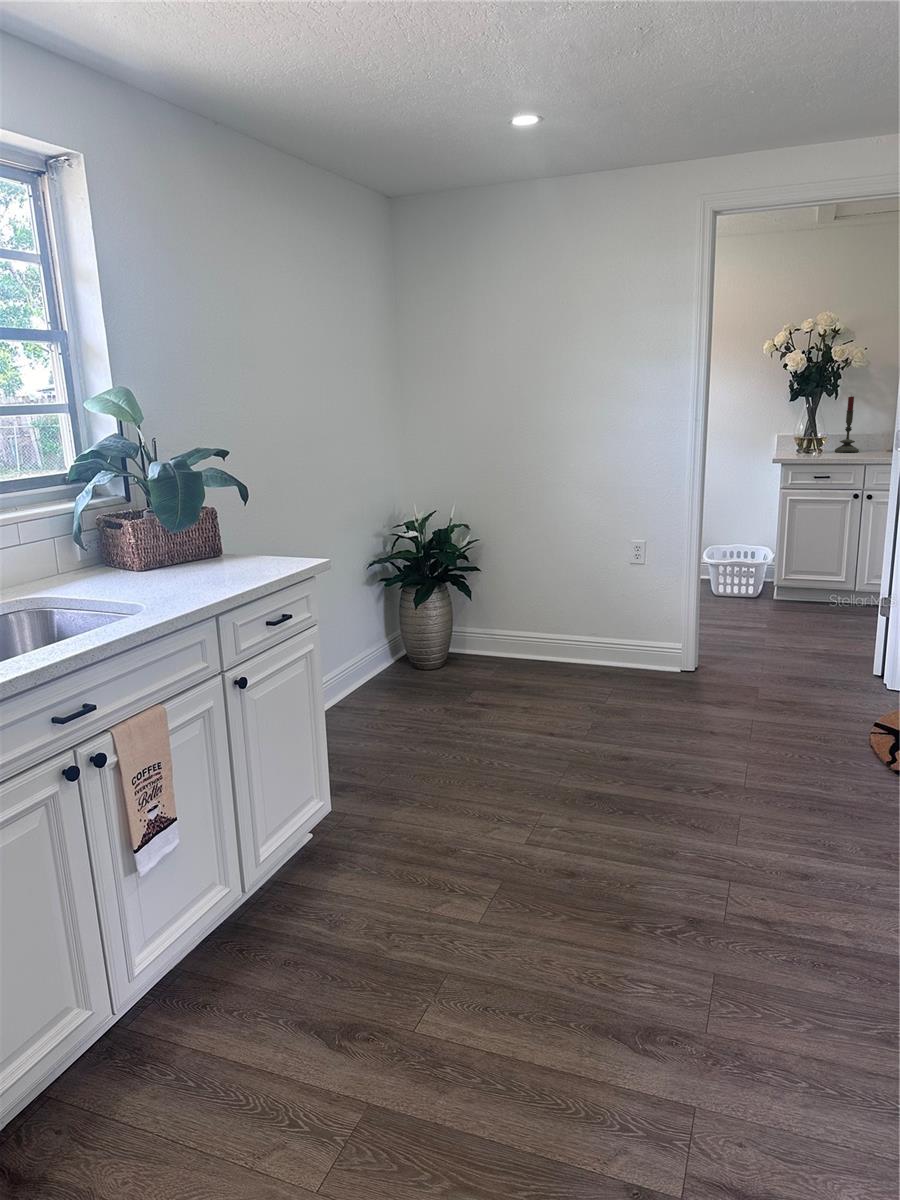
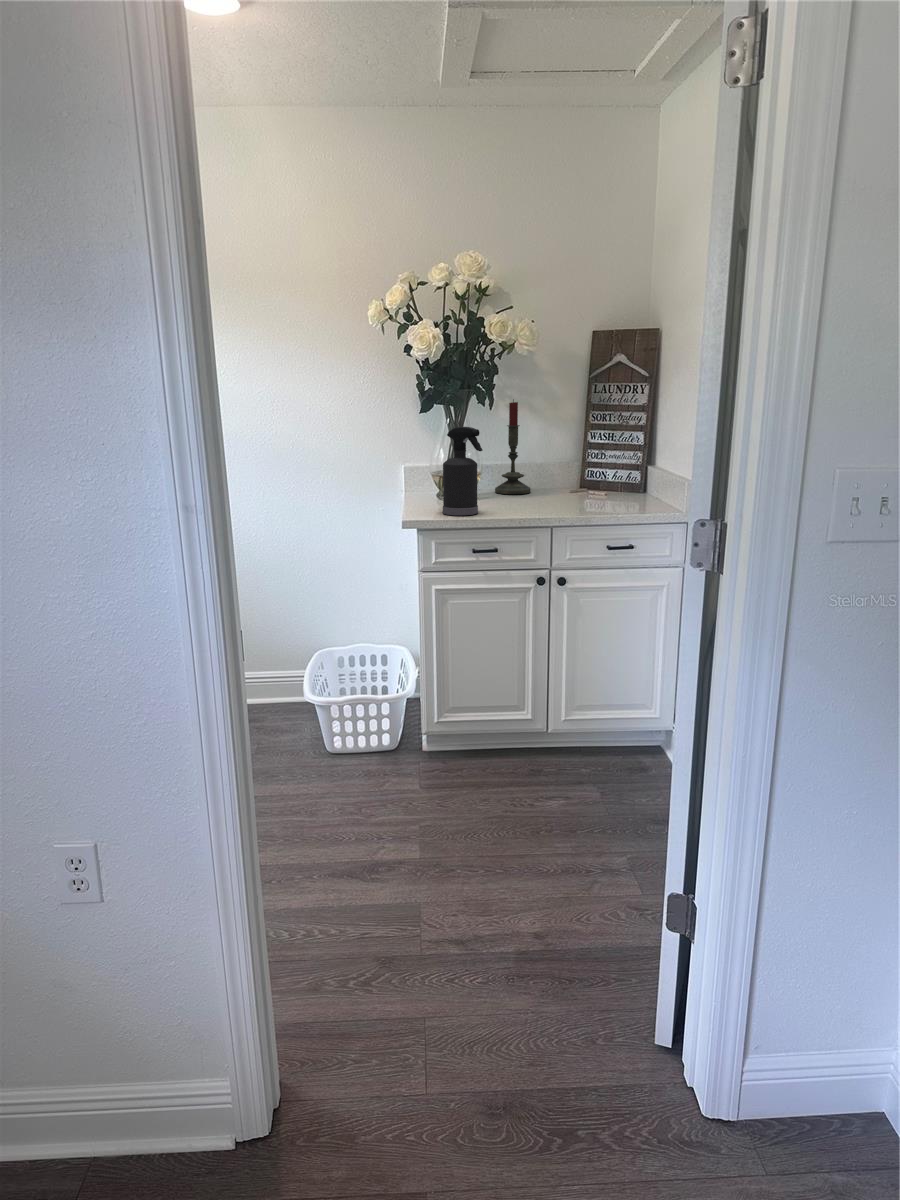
spray bottle: none [798,408,825,457] -> present [443,427,483,515]

